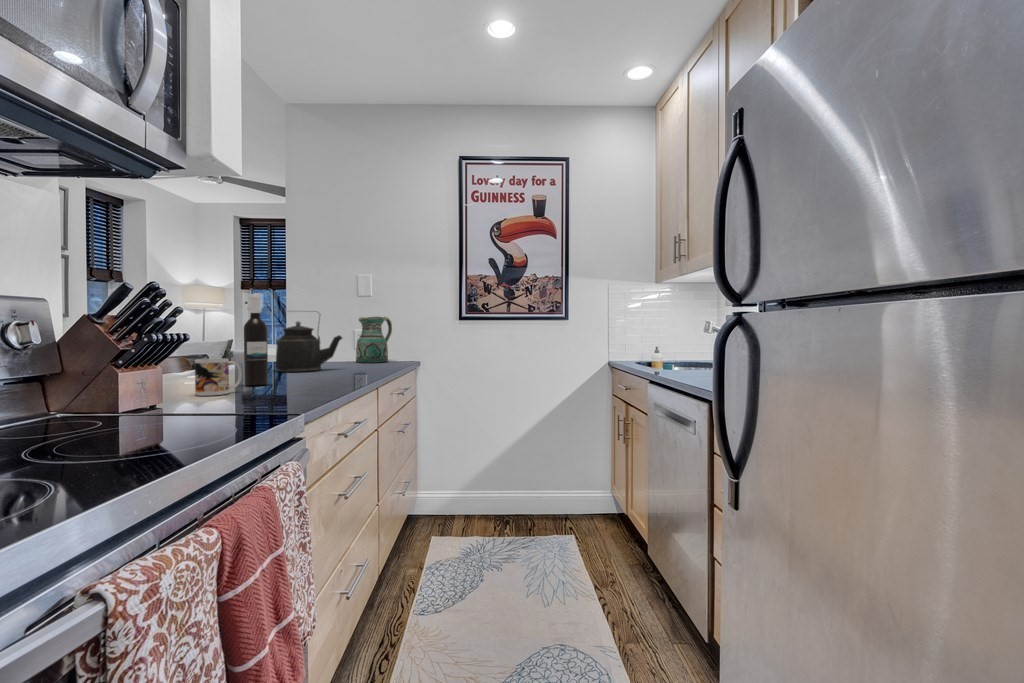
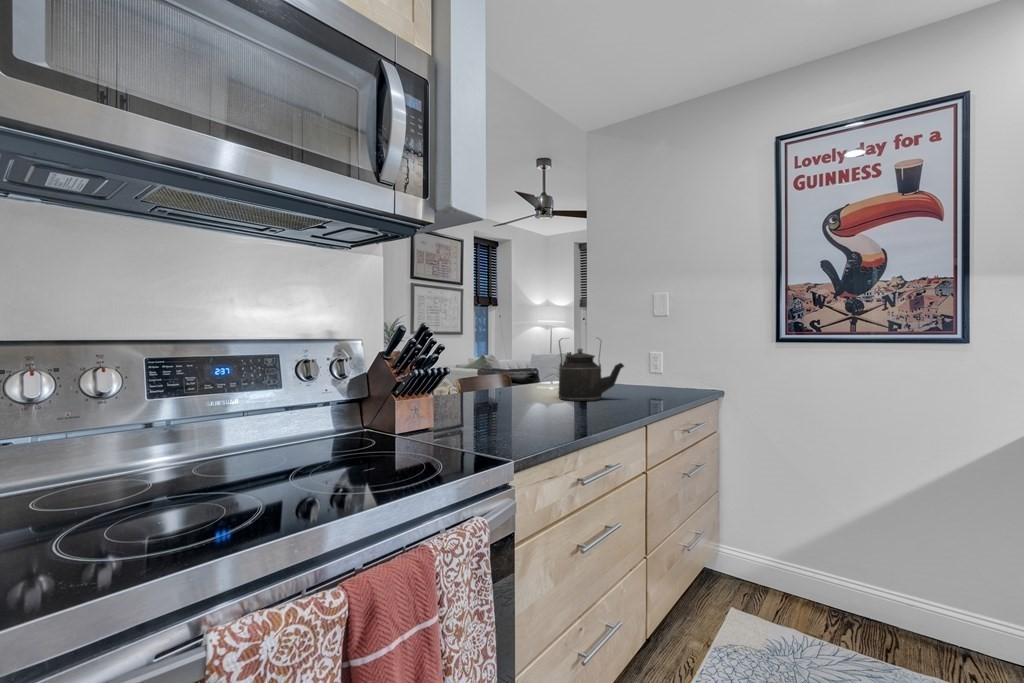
wine bottle: present [244,294,268,386] -> none [509,328,530,418]
ceramic pitcher: present [356,317,392,363] -> none [650,339,694,391]
mug: present [195,358,242,396] -> none [459,392,498,428]

